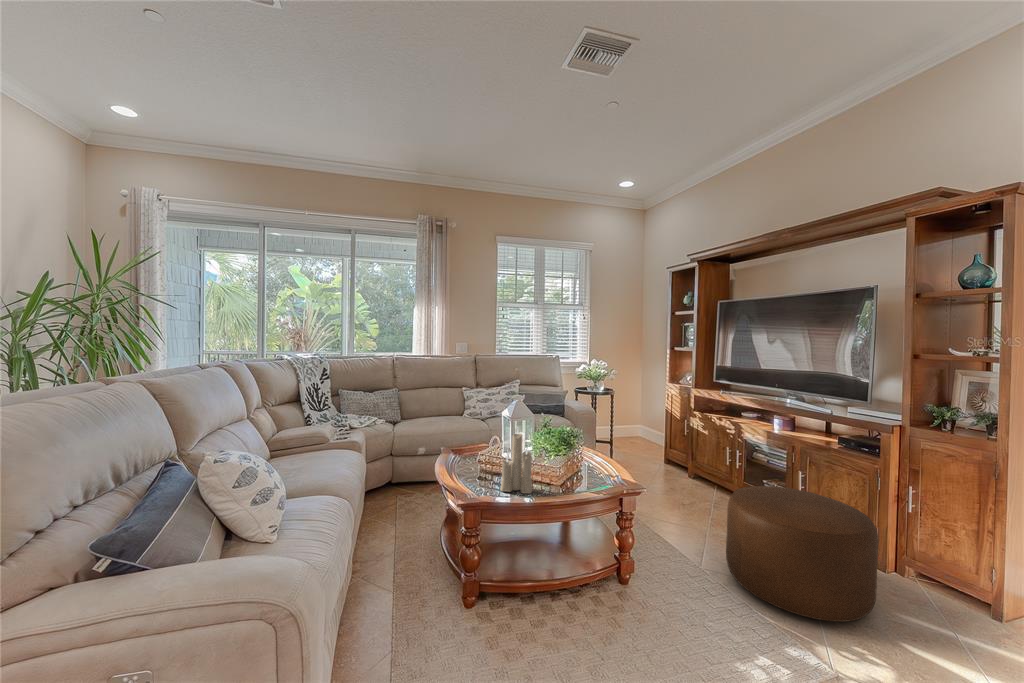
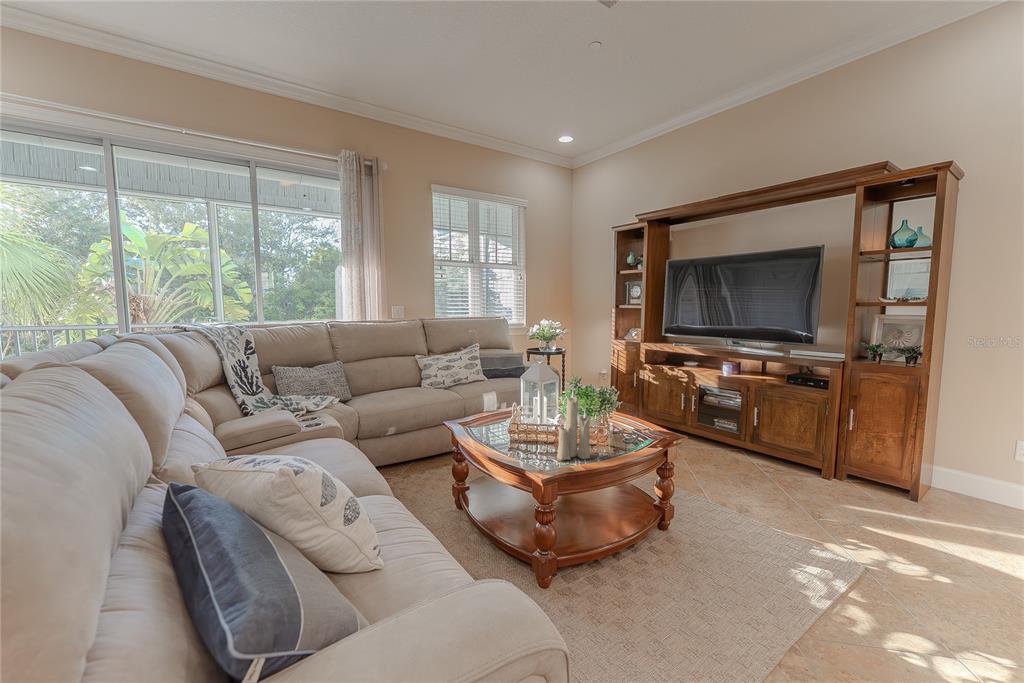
ottoman: present [726,486,878,622] -> none [728,424,859,529]

